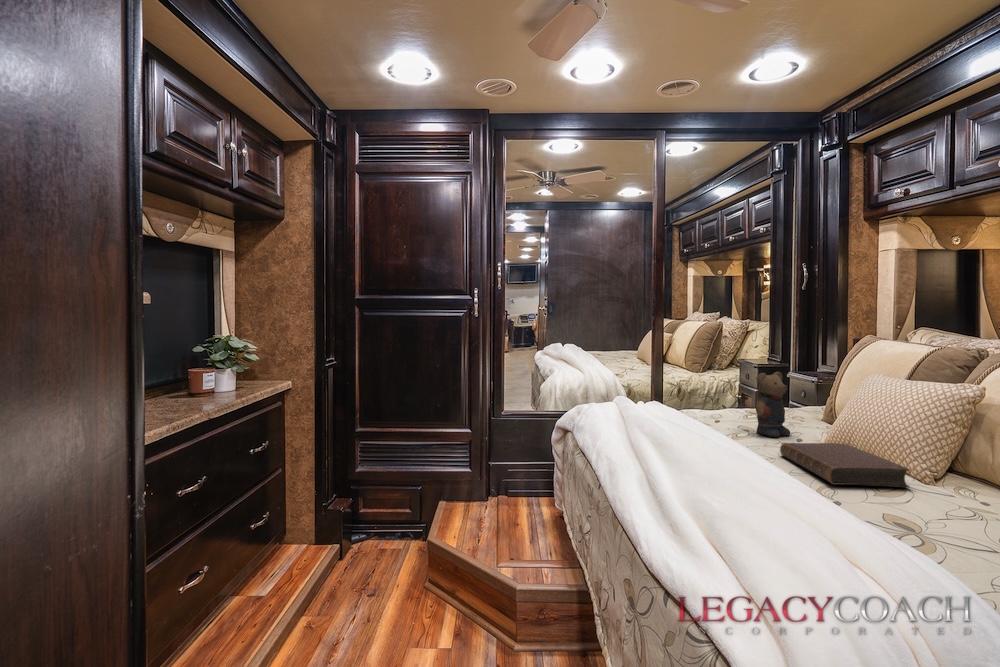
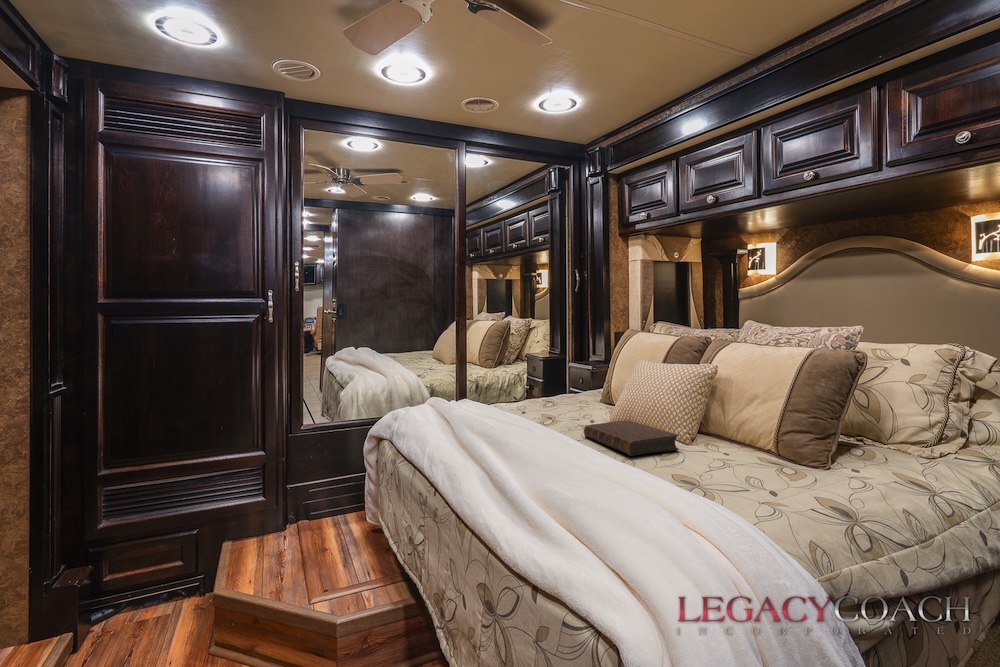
teddy bear: present [756,372,790,437] -> none [558,363,584,421]

